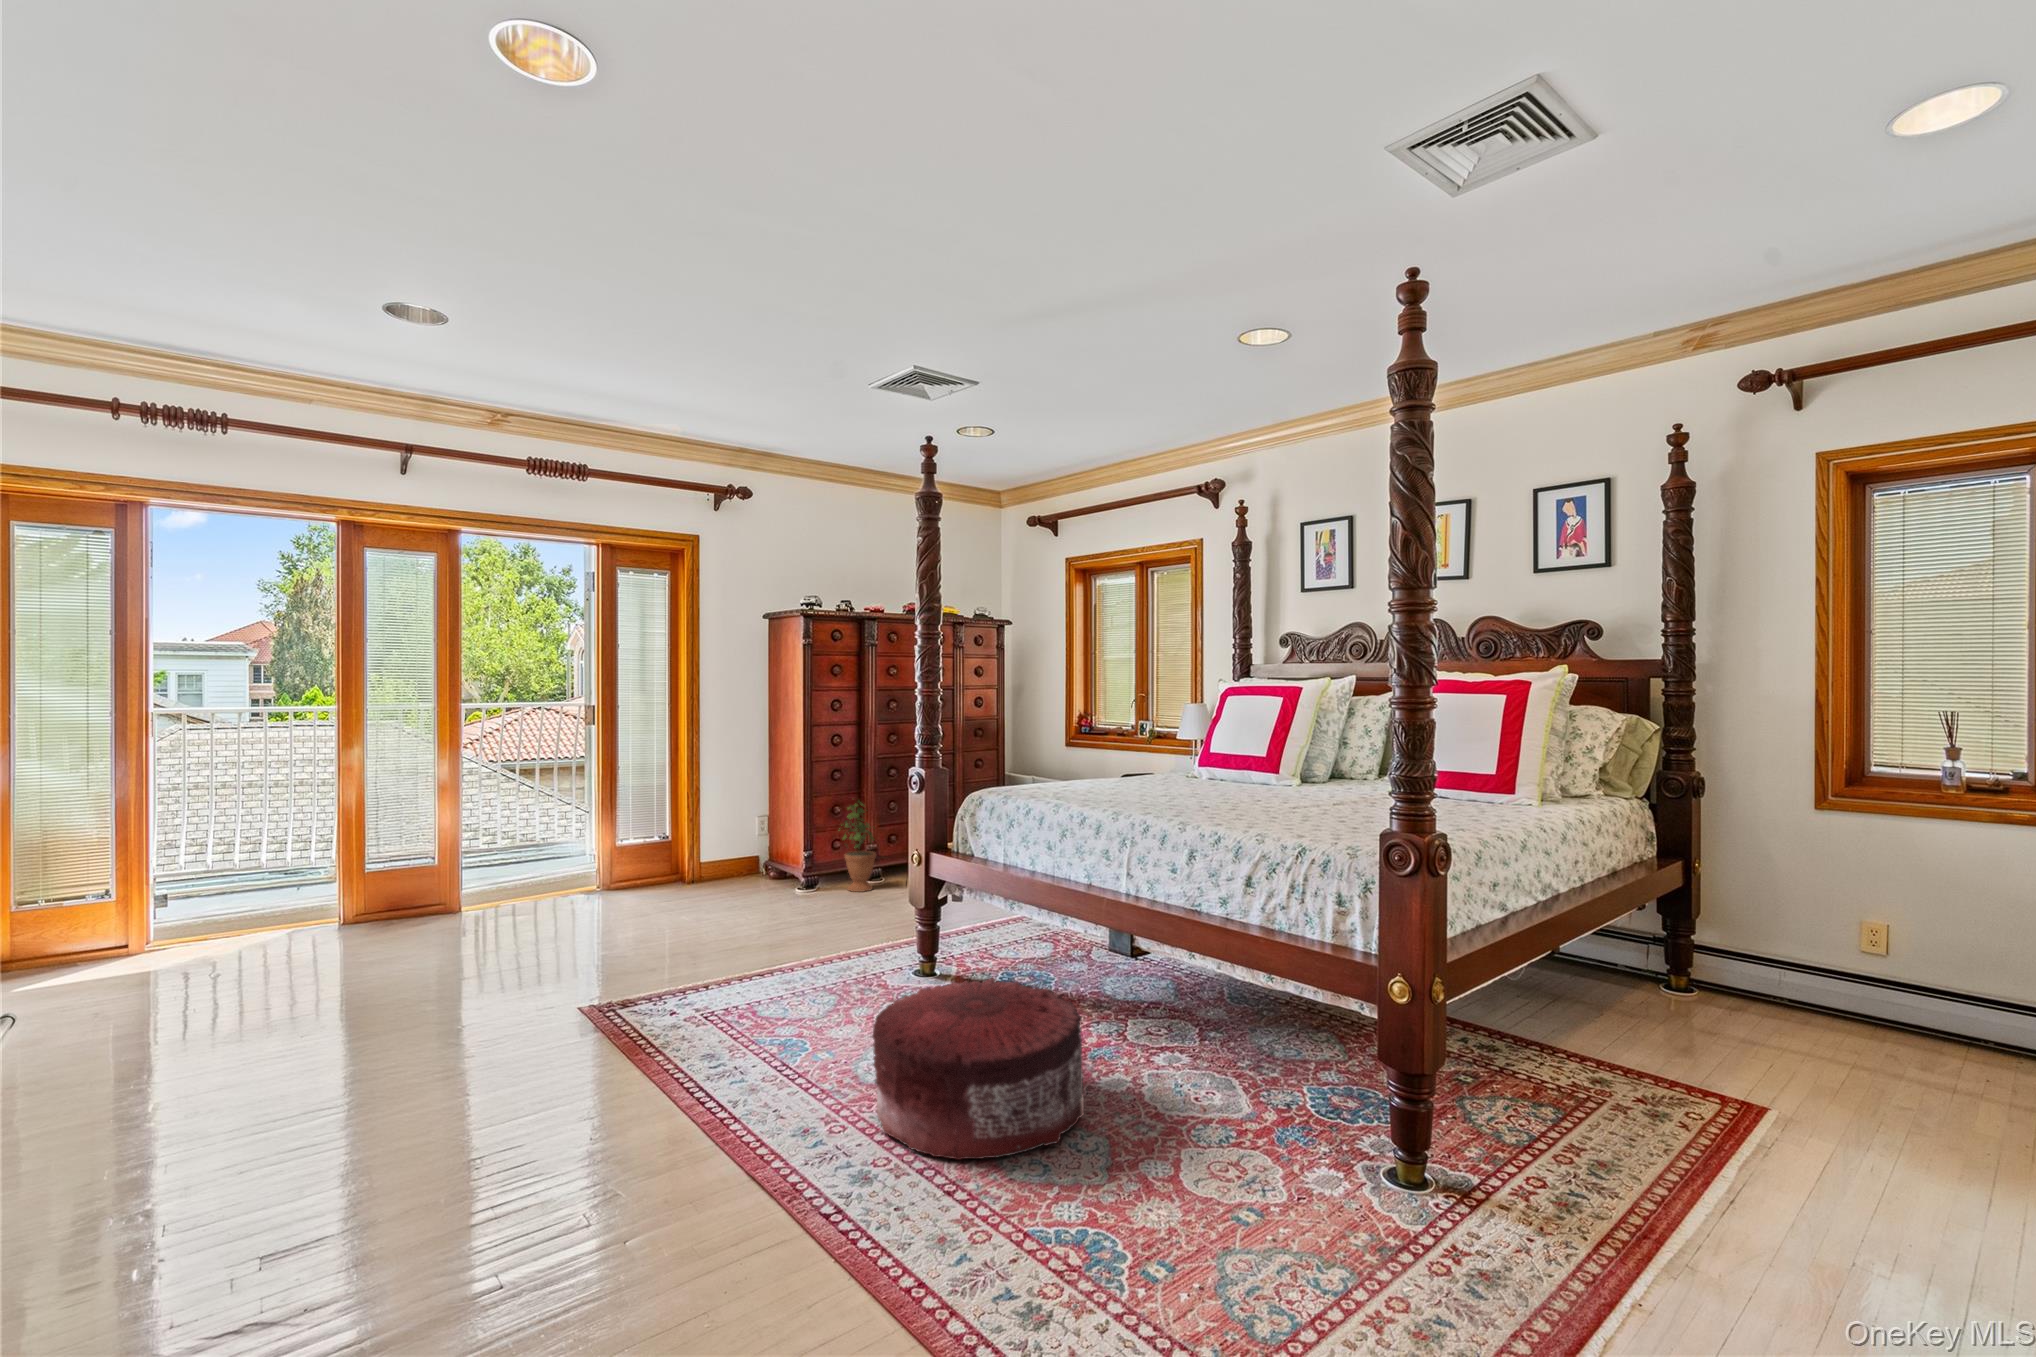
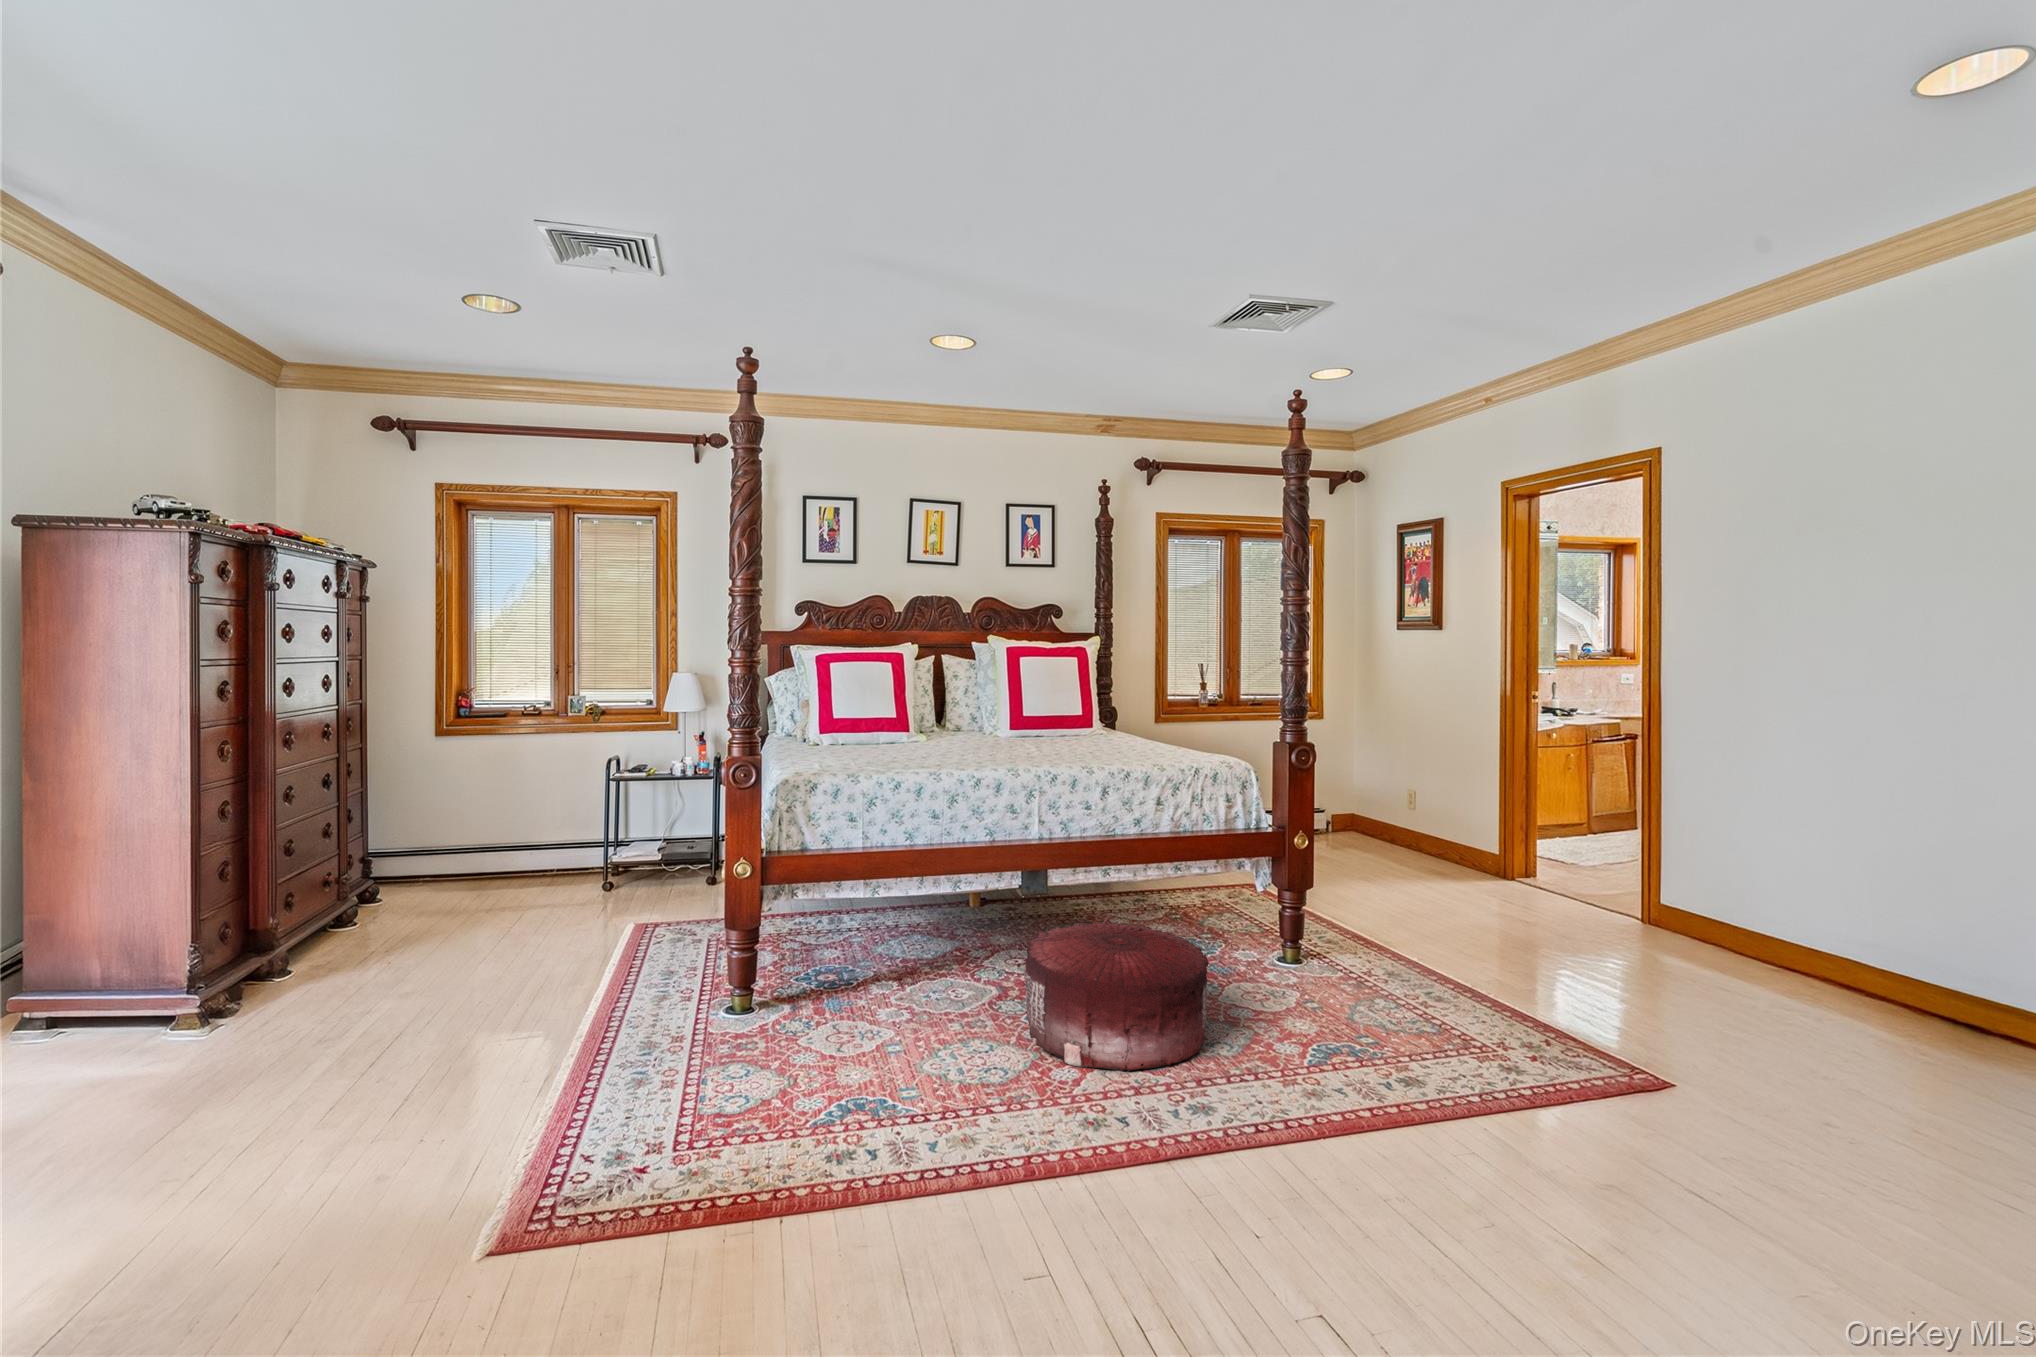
potted plant: present [838,801,876,892] -> none [264,841,337,988]

